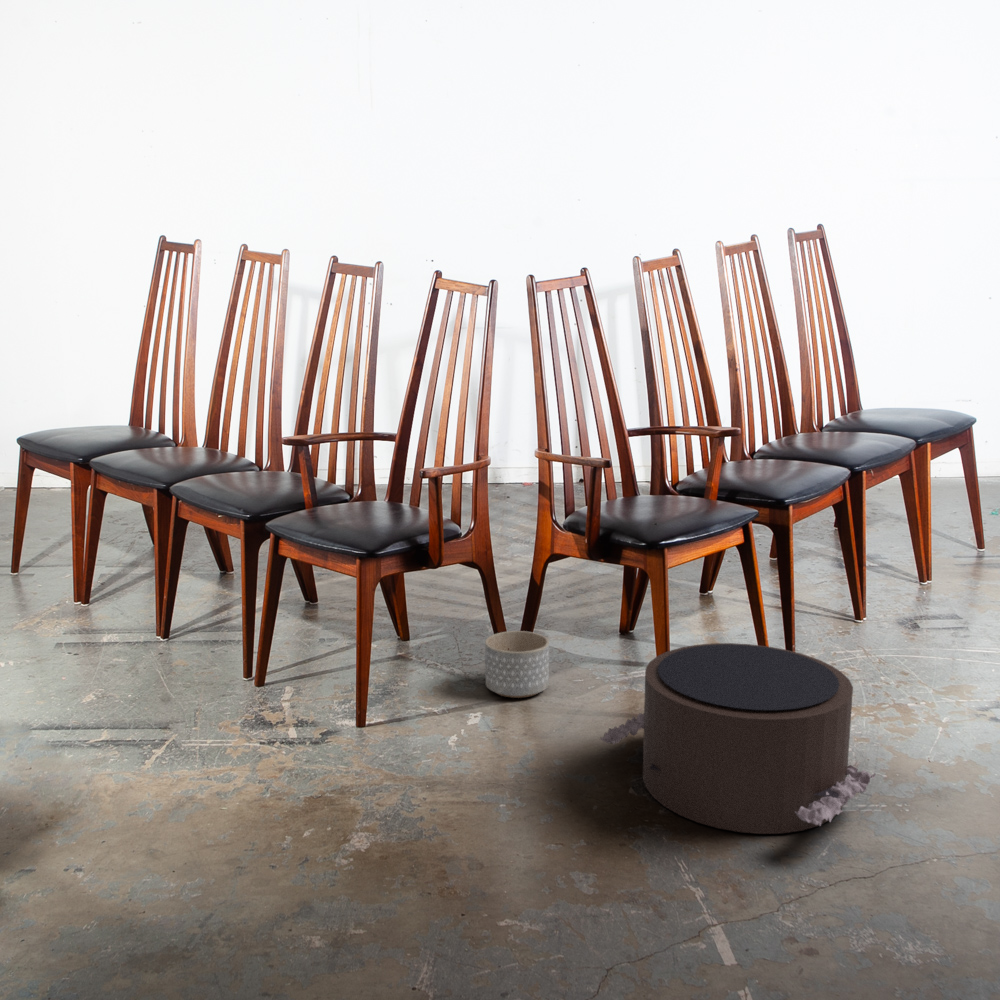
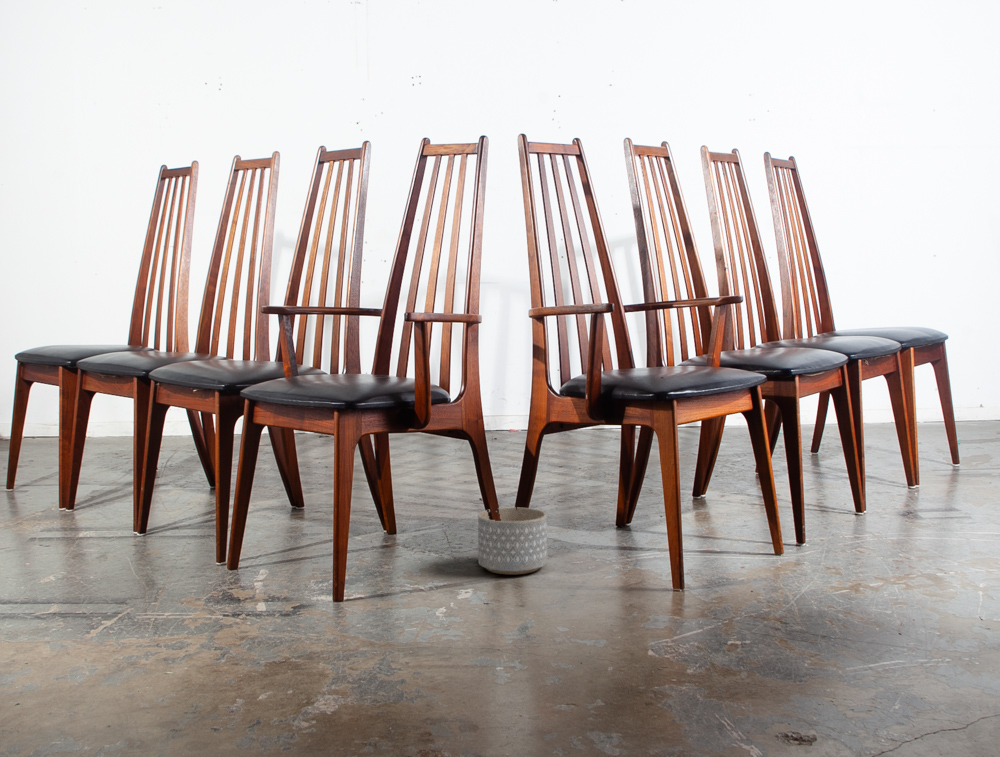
pouf: present [600,643,875,834] -> none [607,494,934,688]

